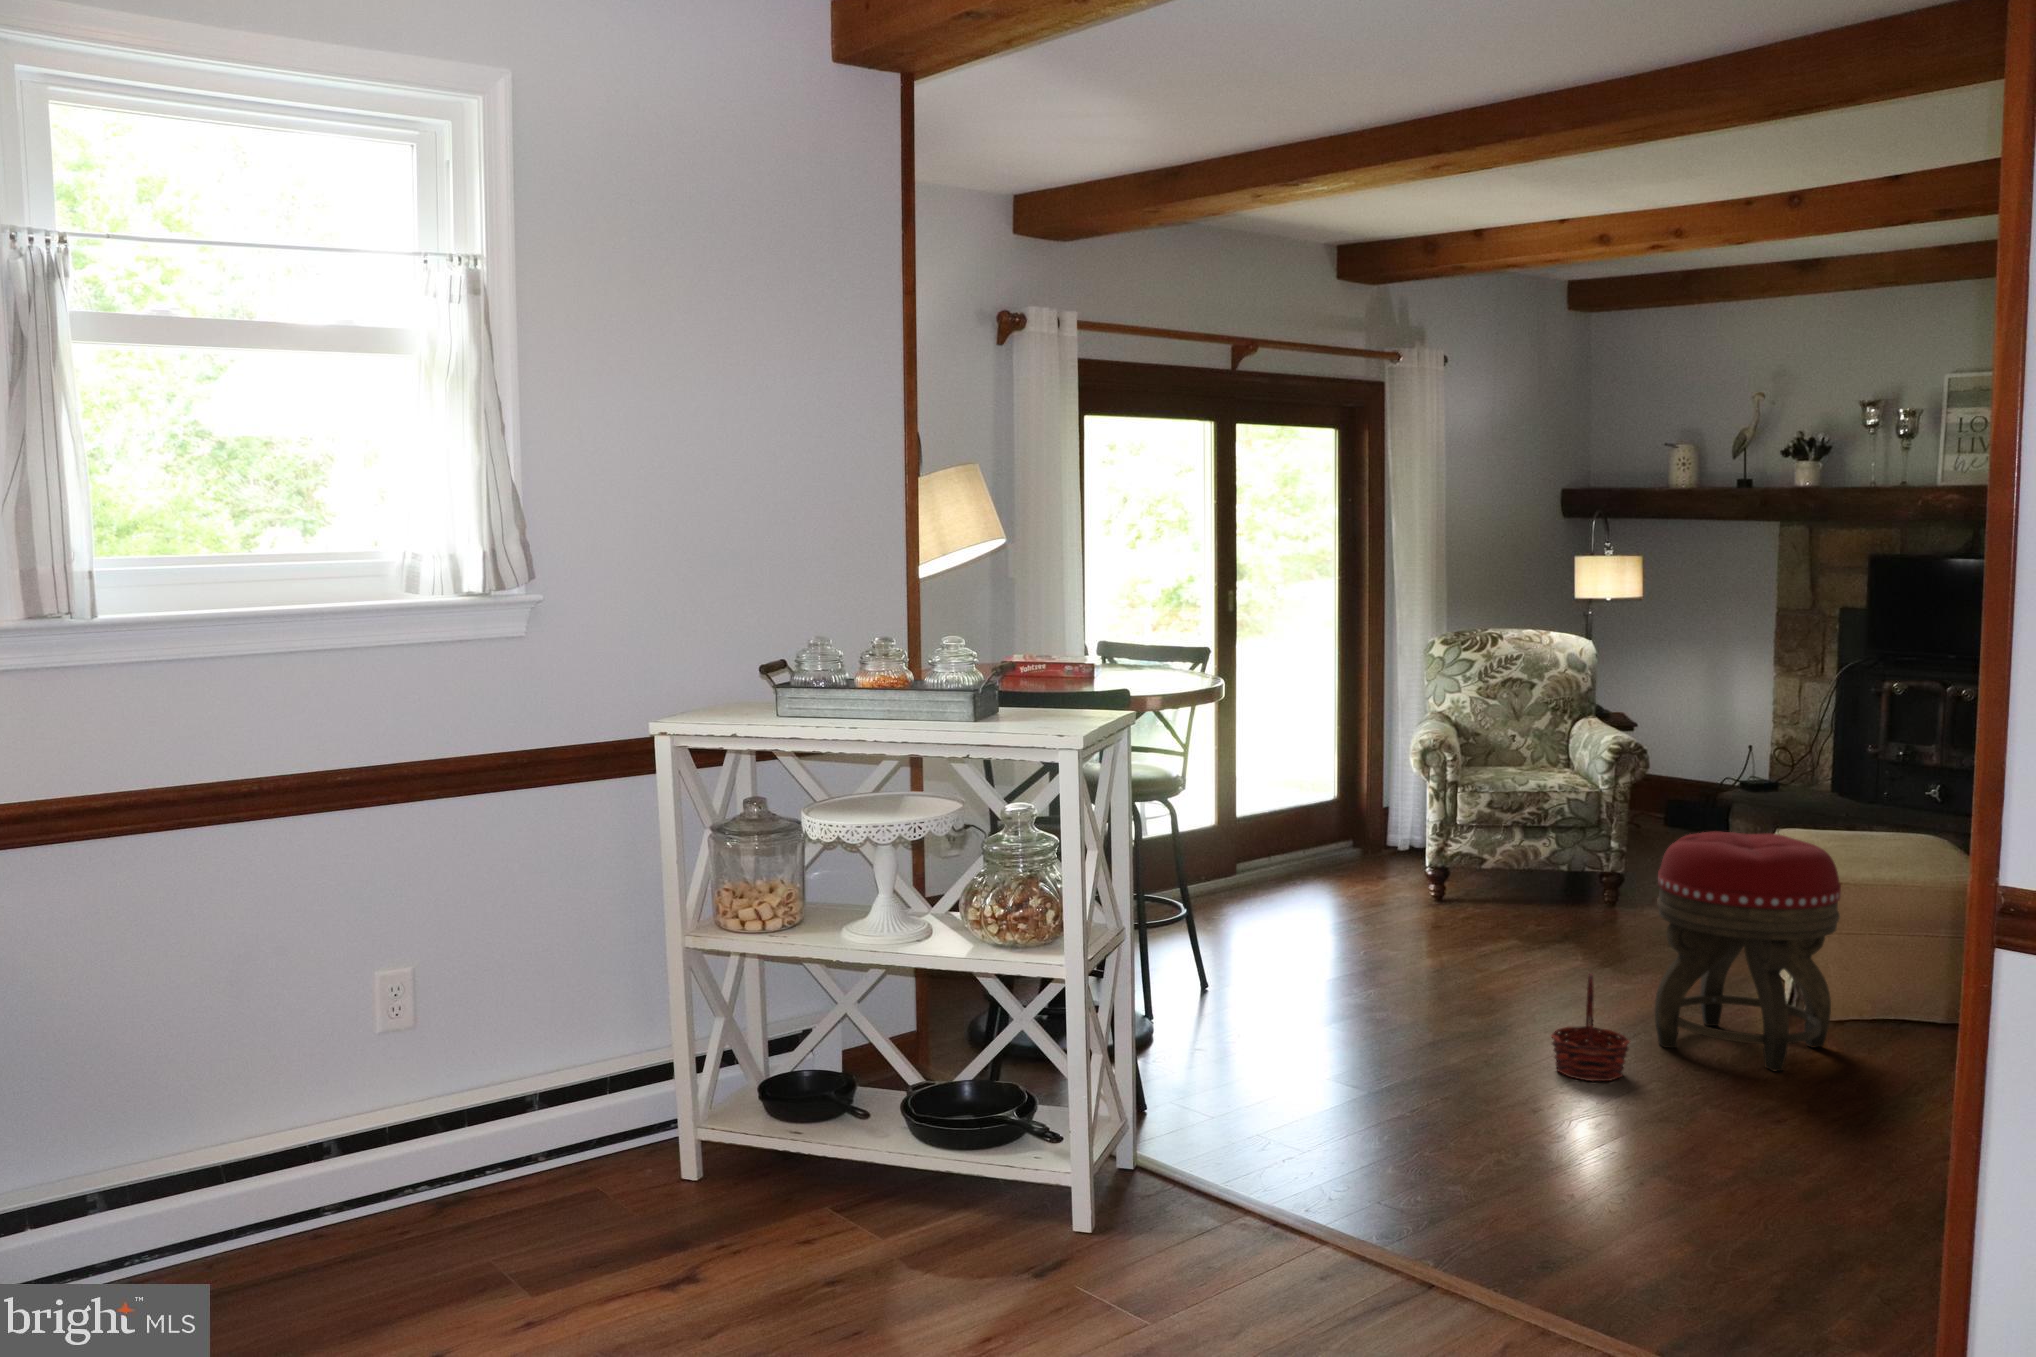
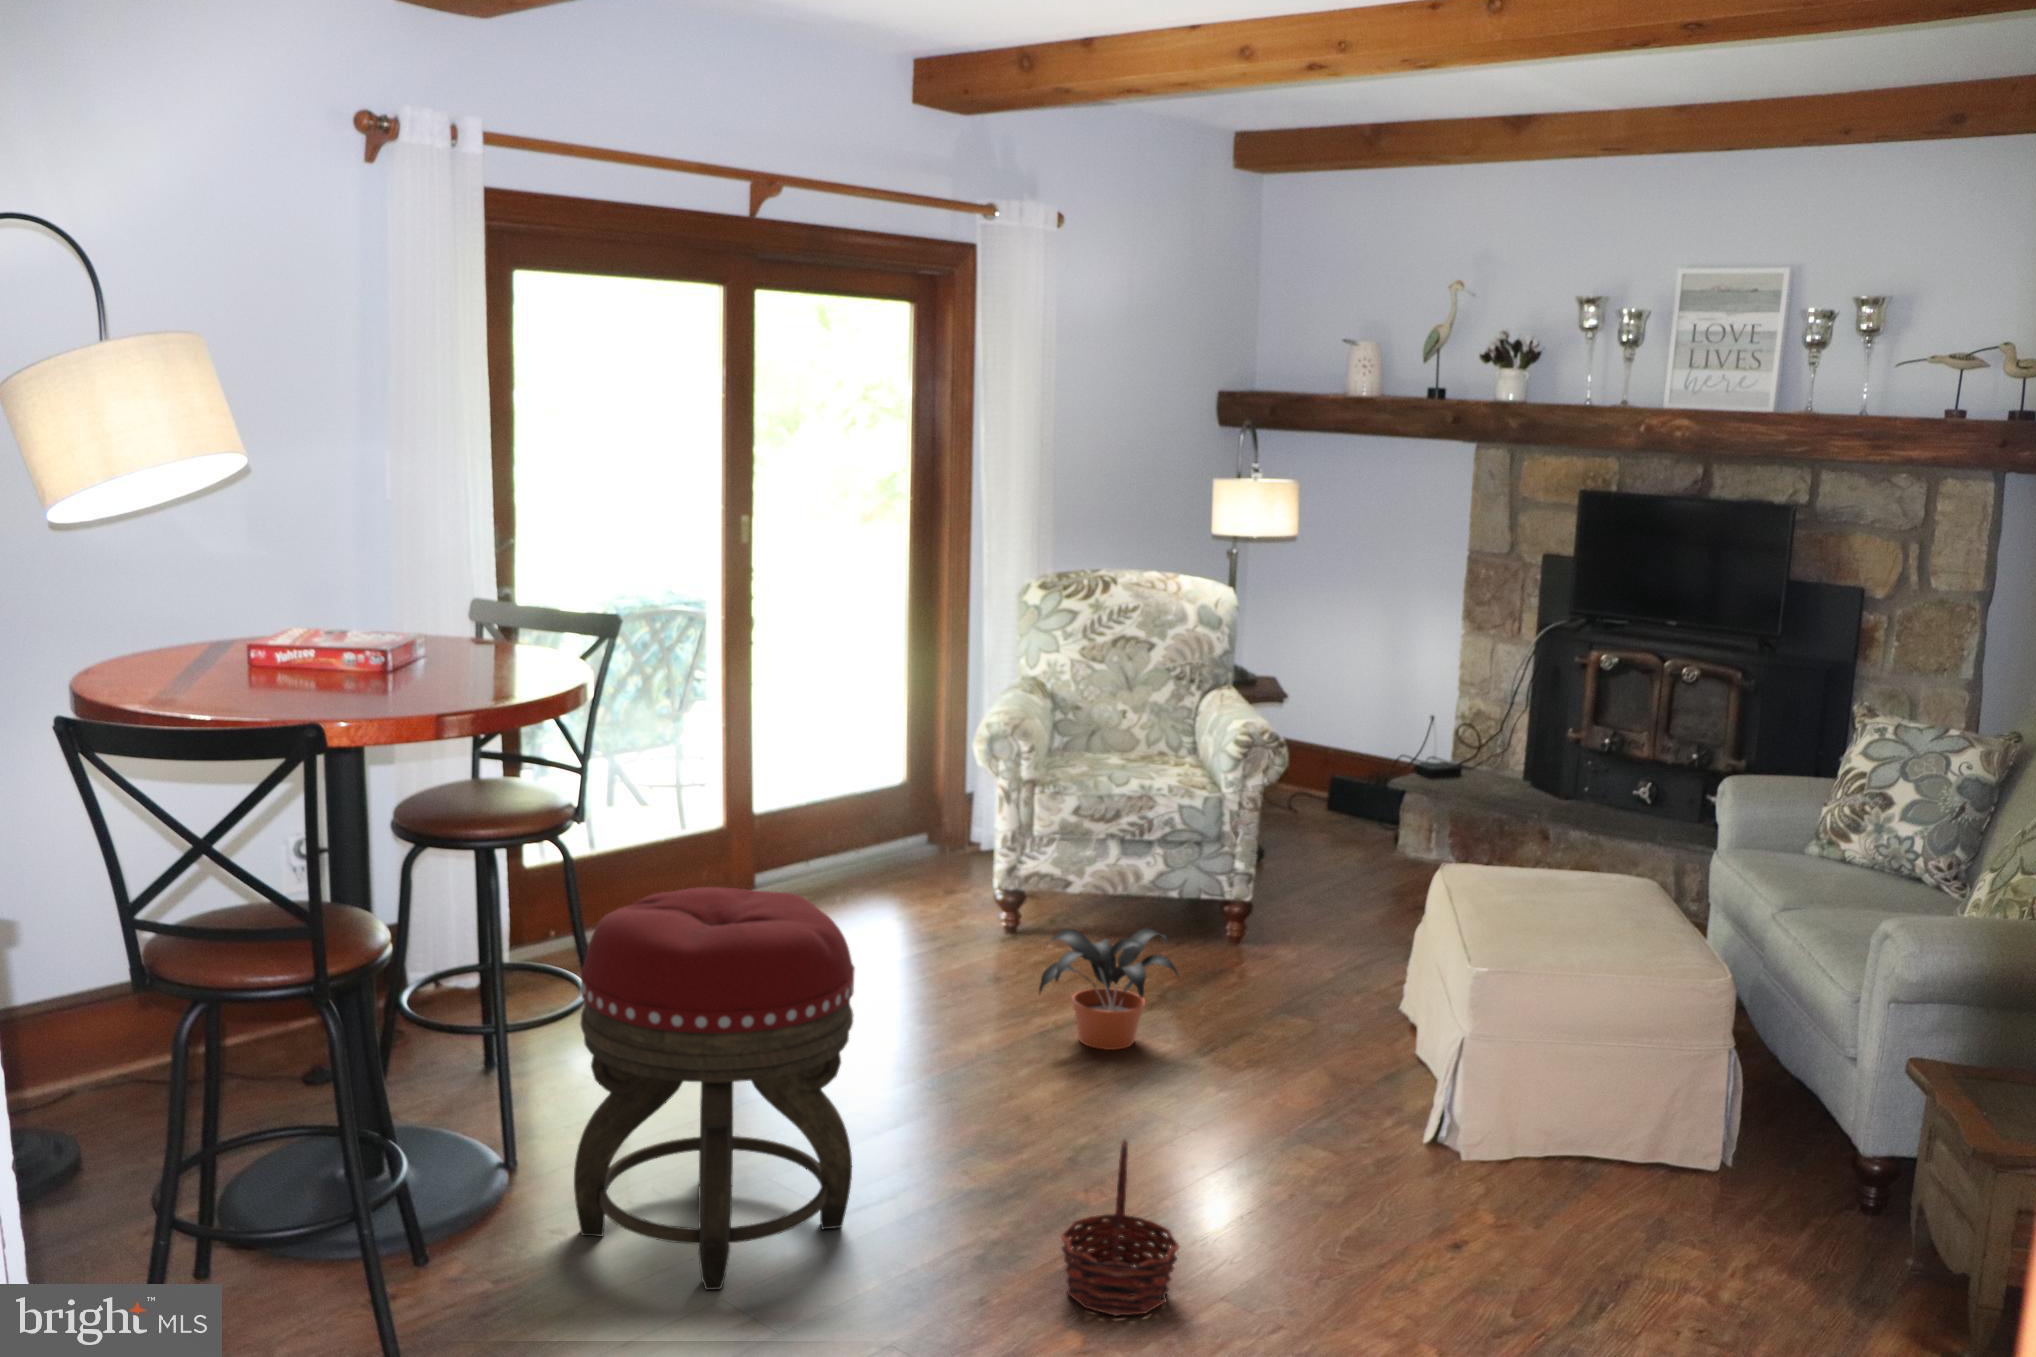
footstool: present [1655,832,1841,1071] -> present [574,887,855,1290]
potted plant: none [1486,877,1588,961] -> present [1039,928,1178,1050]

